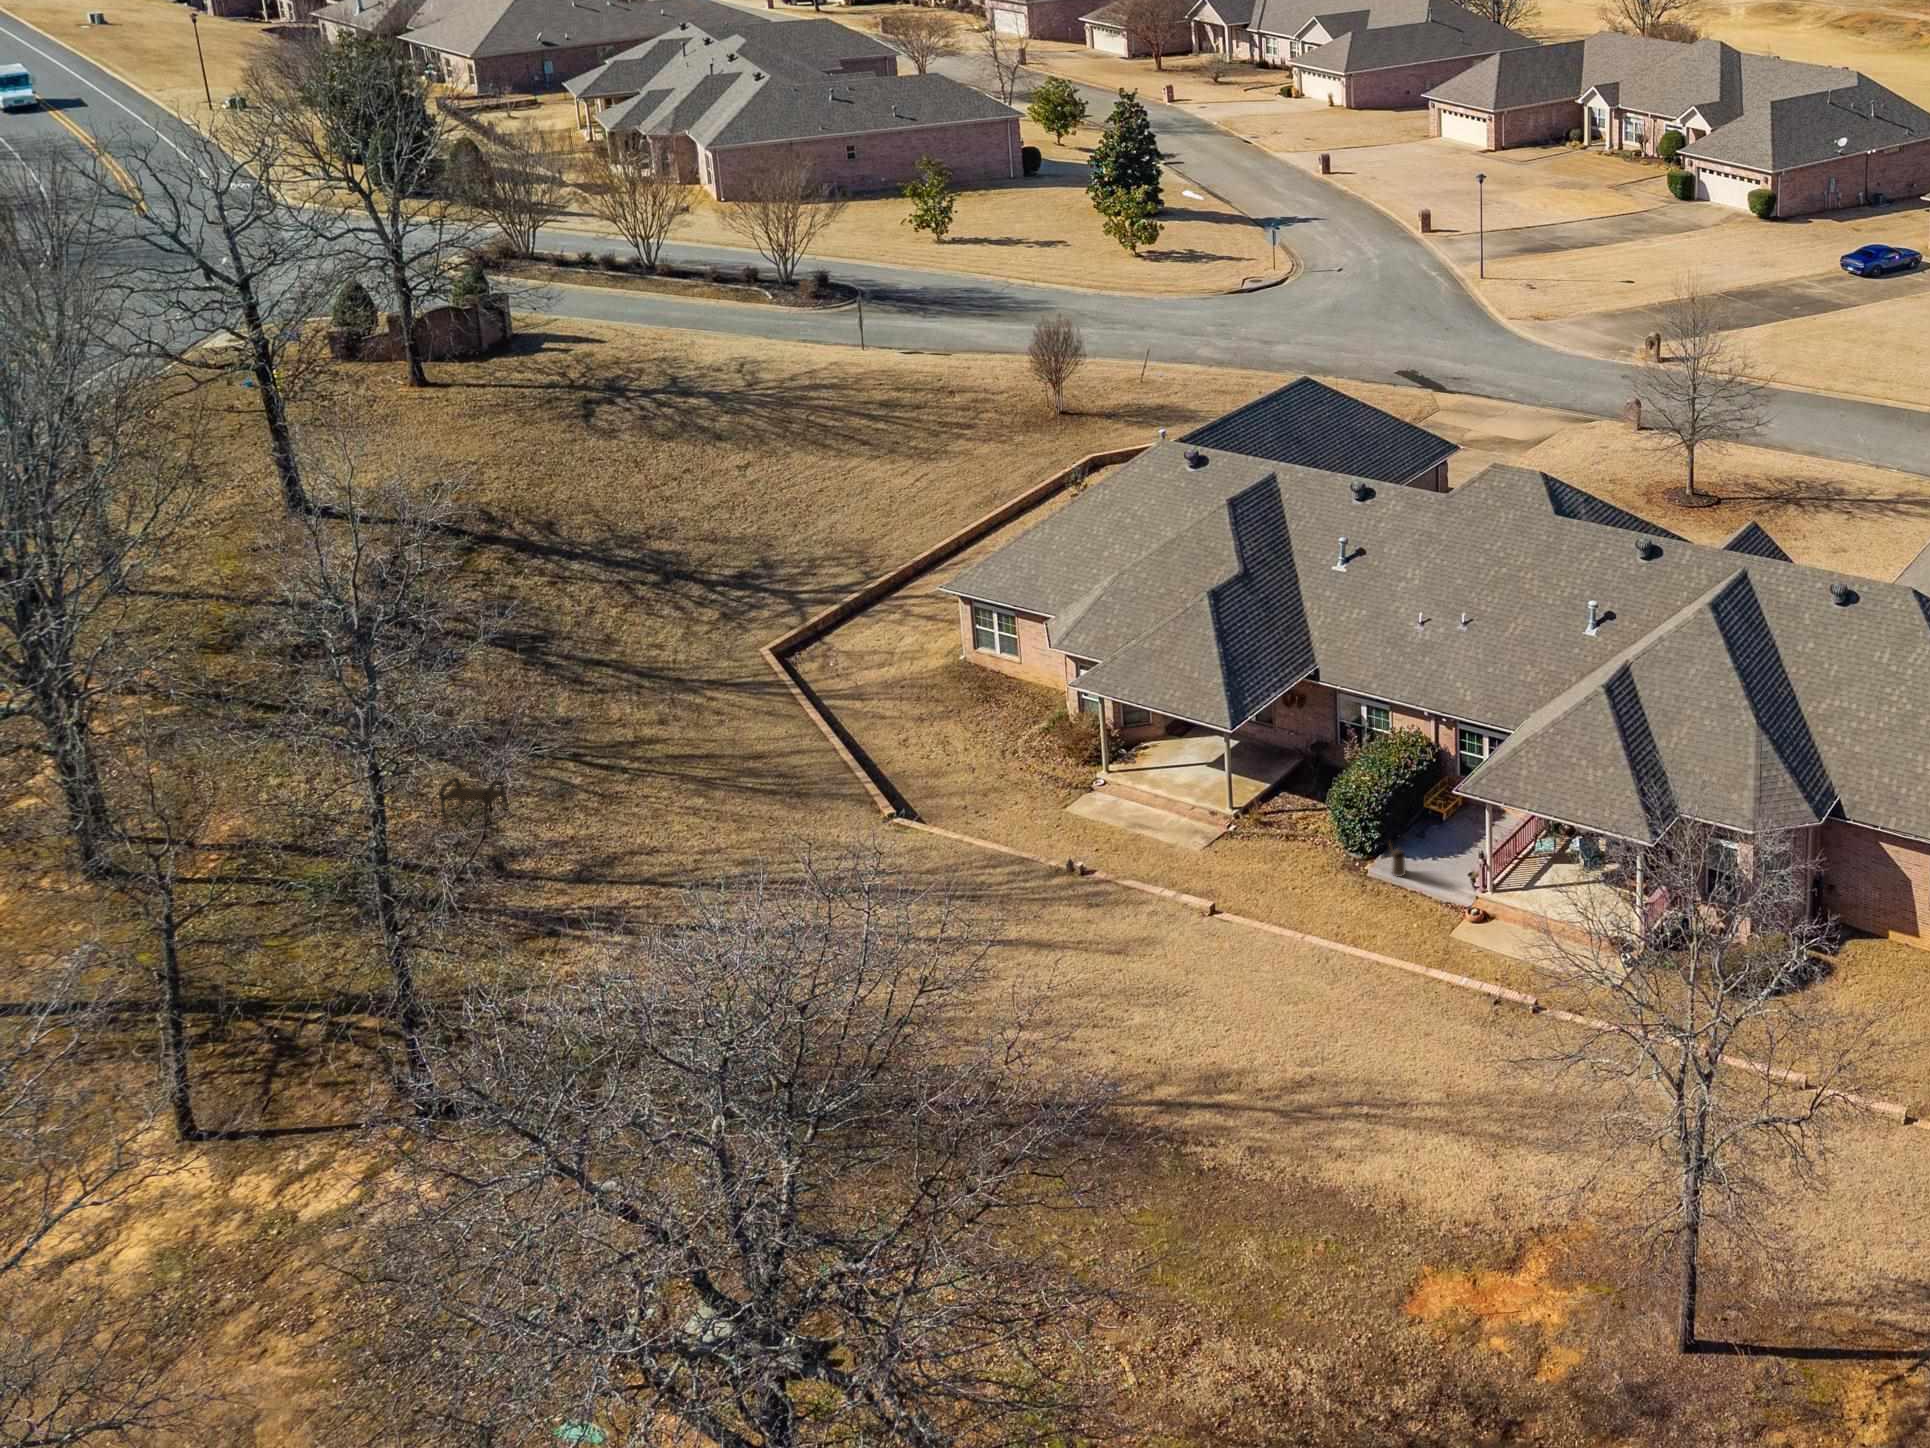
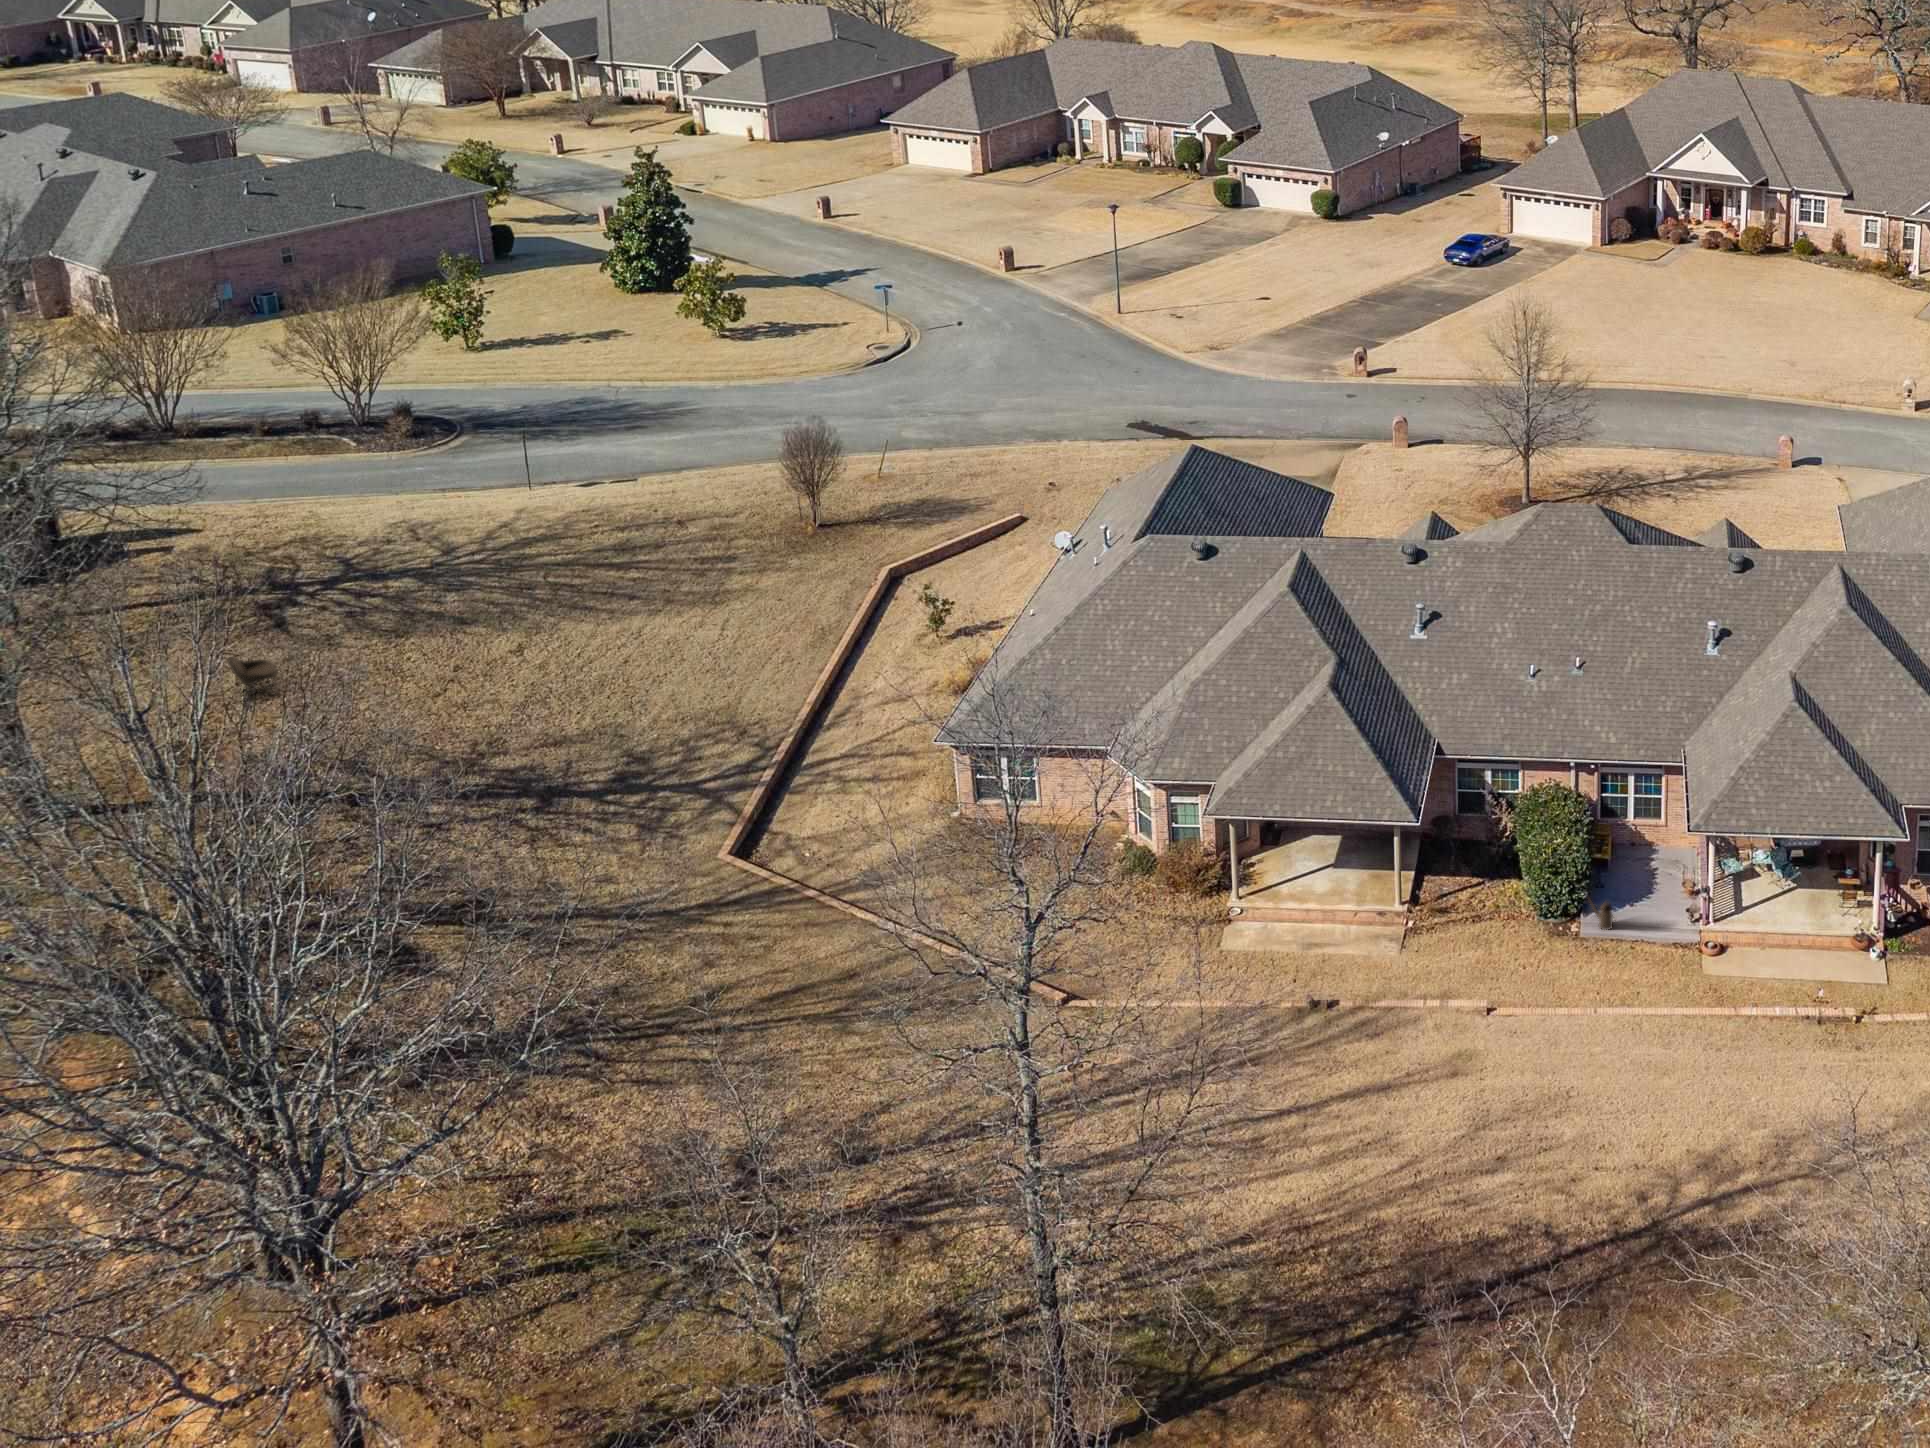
lounge chair: none [530,433,569,472] -> present [227,656,278,695]
bench: present [439,777,509,824] -> none [490,1073,570,1142]

